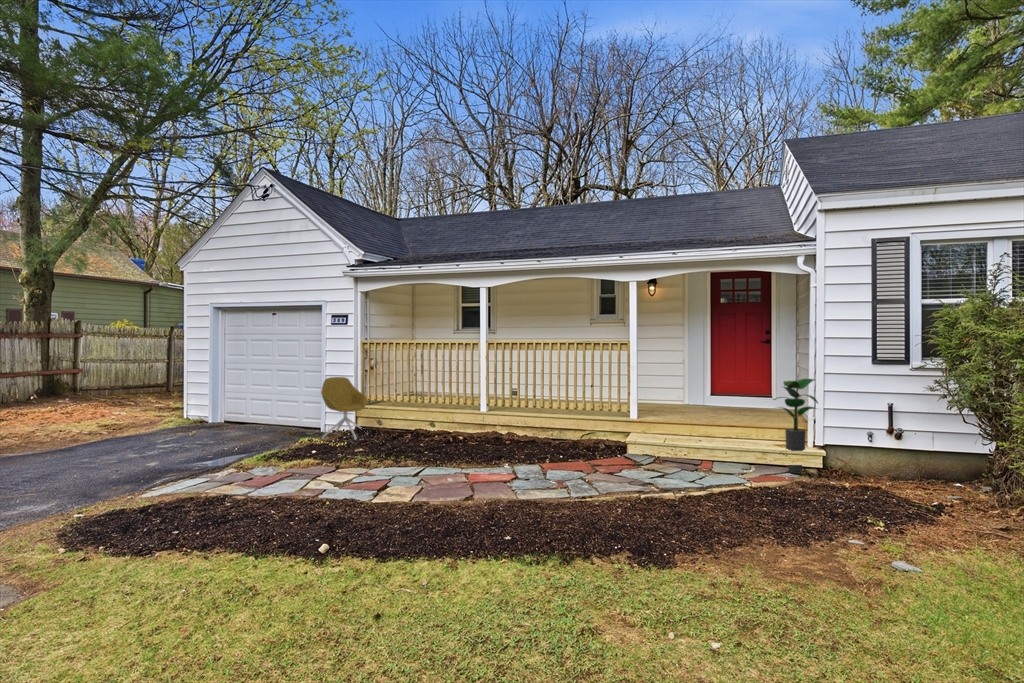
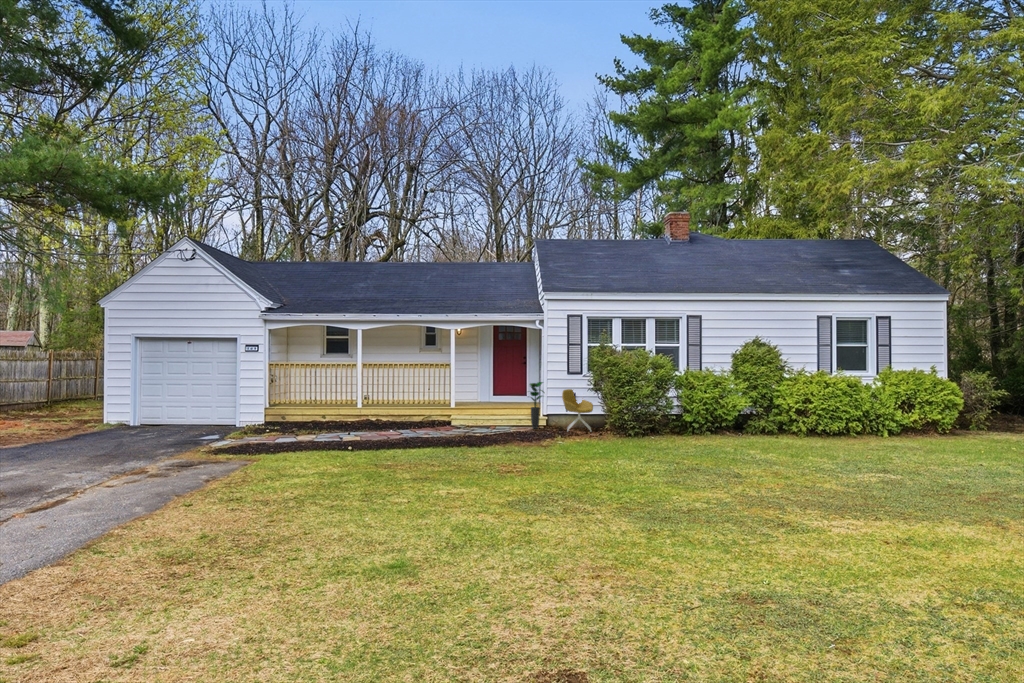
chair: present [321,377,368,440] -> present [562,389,593,432]

